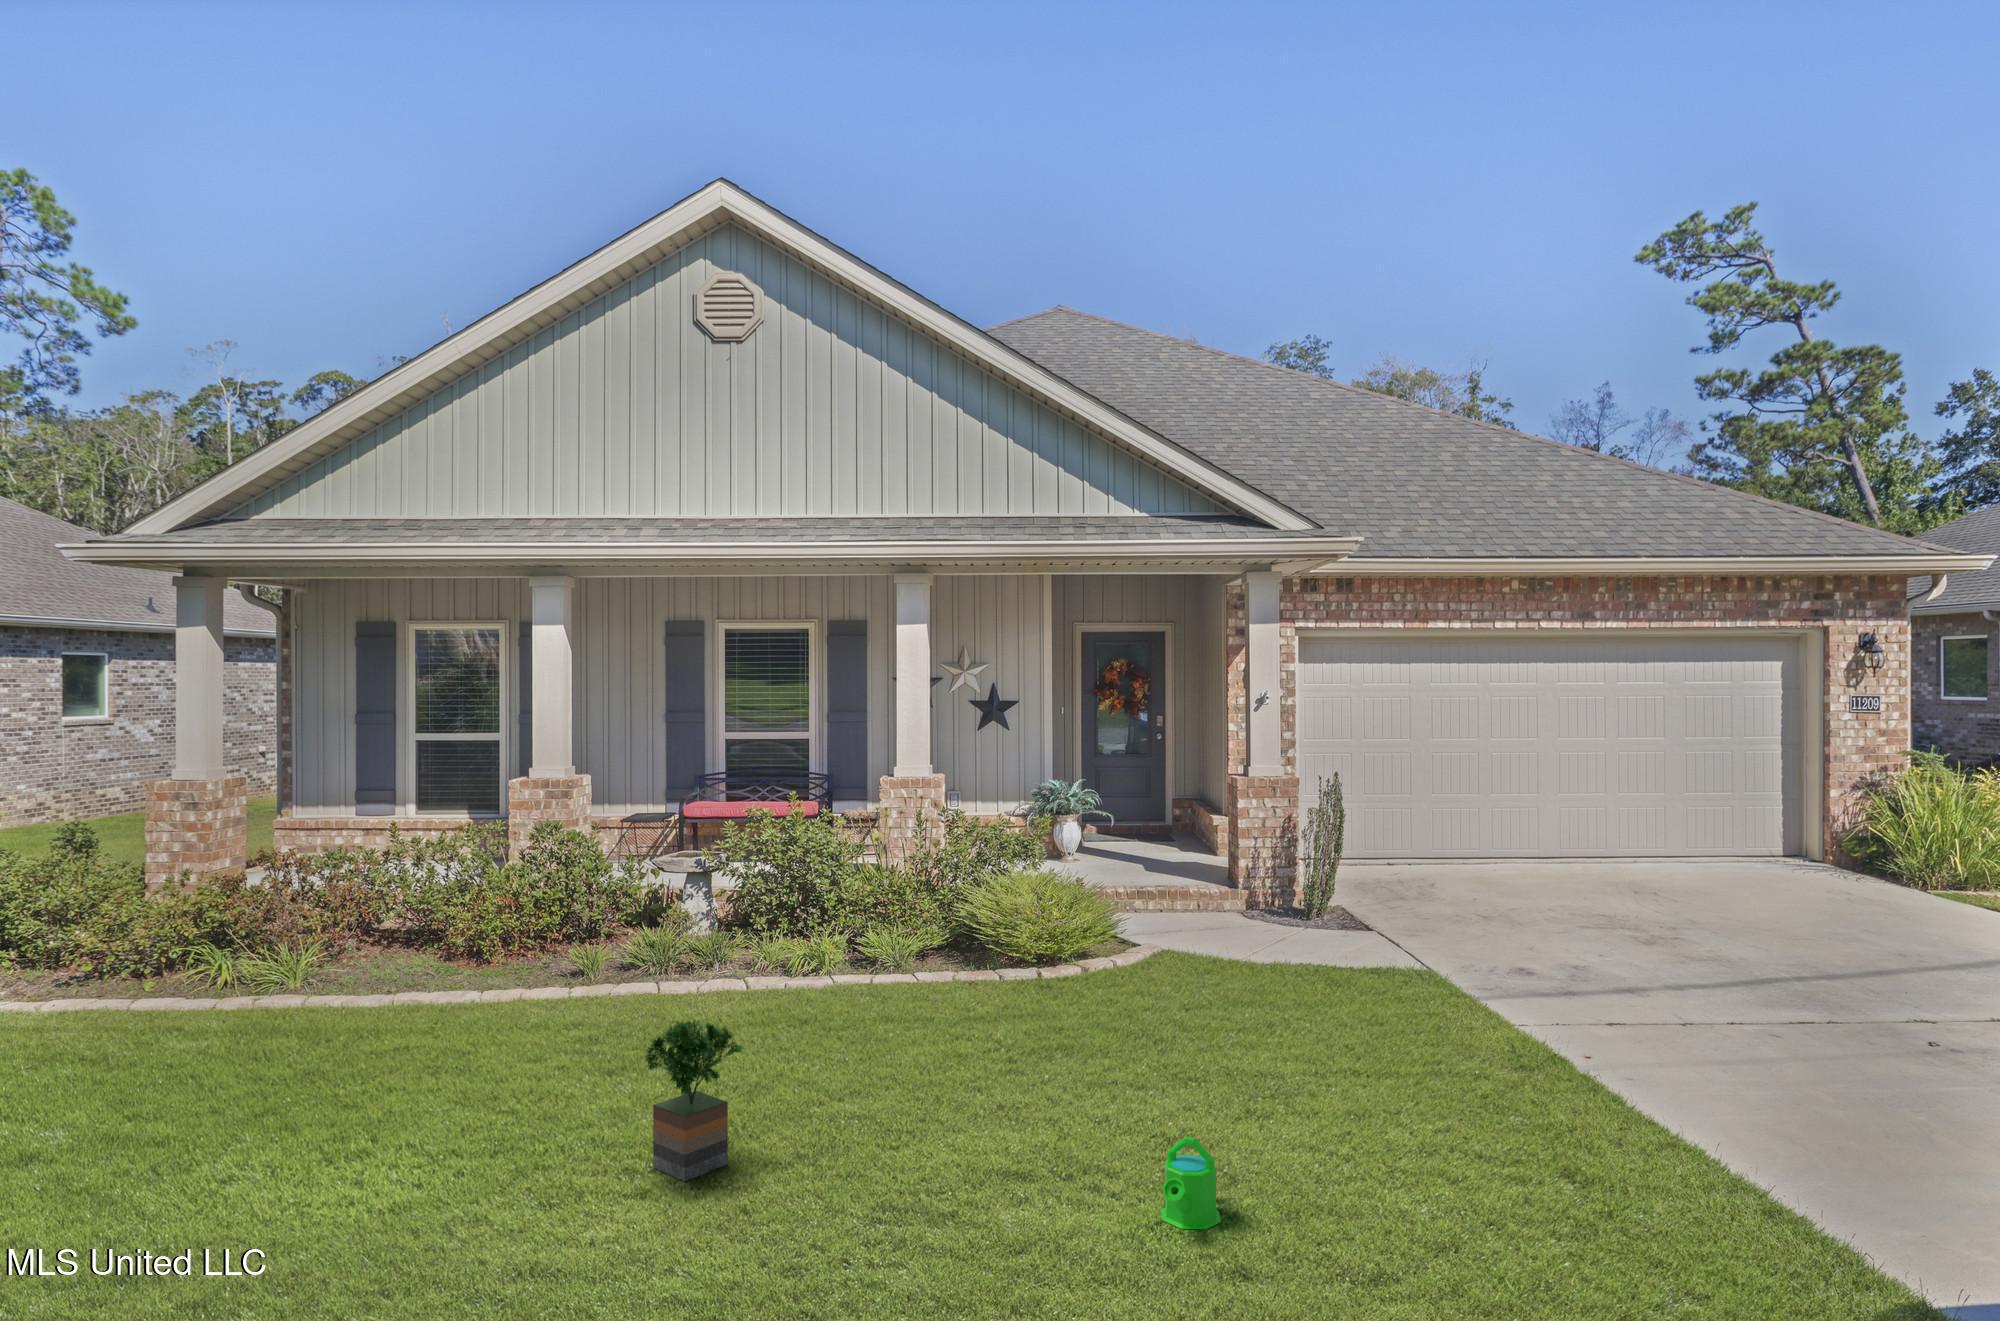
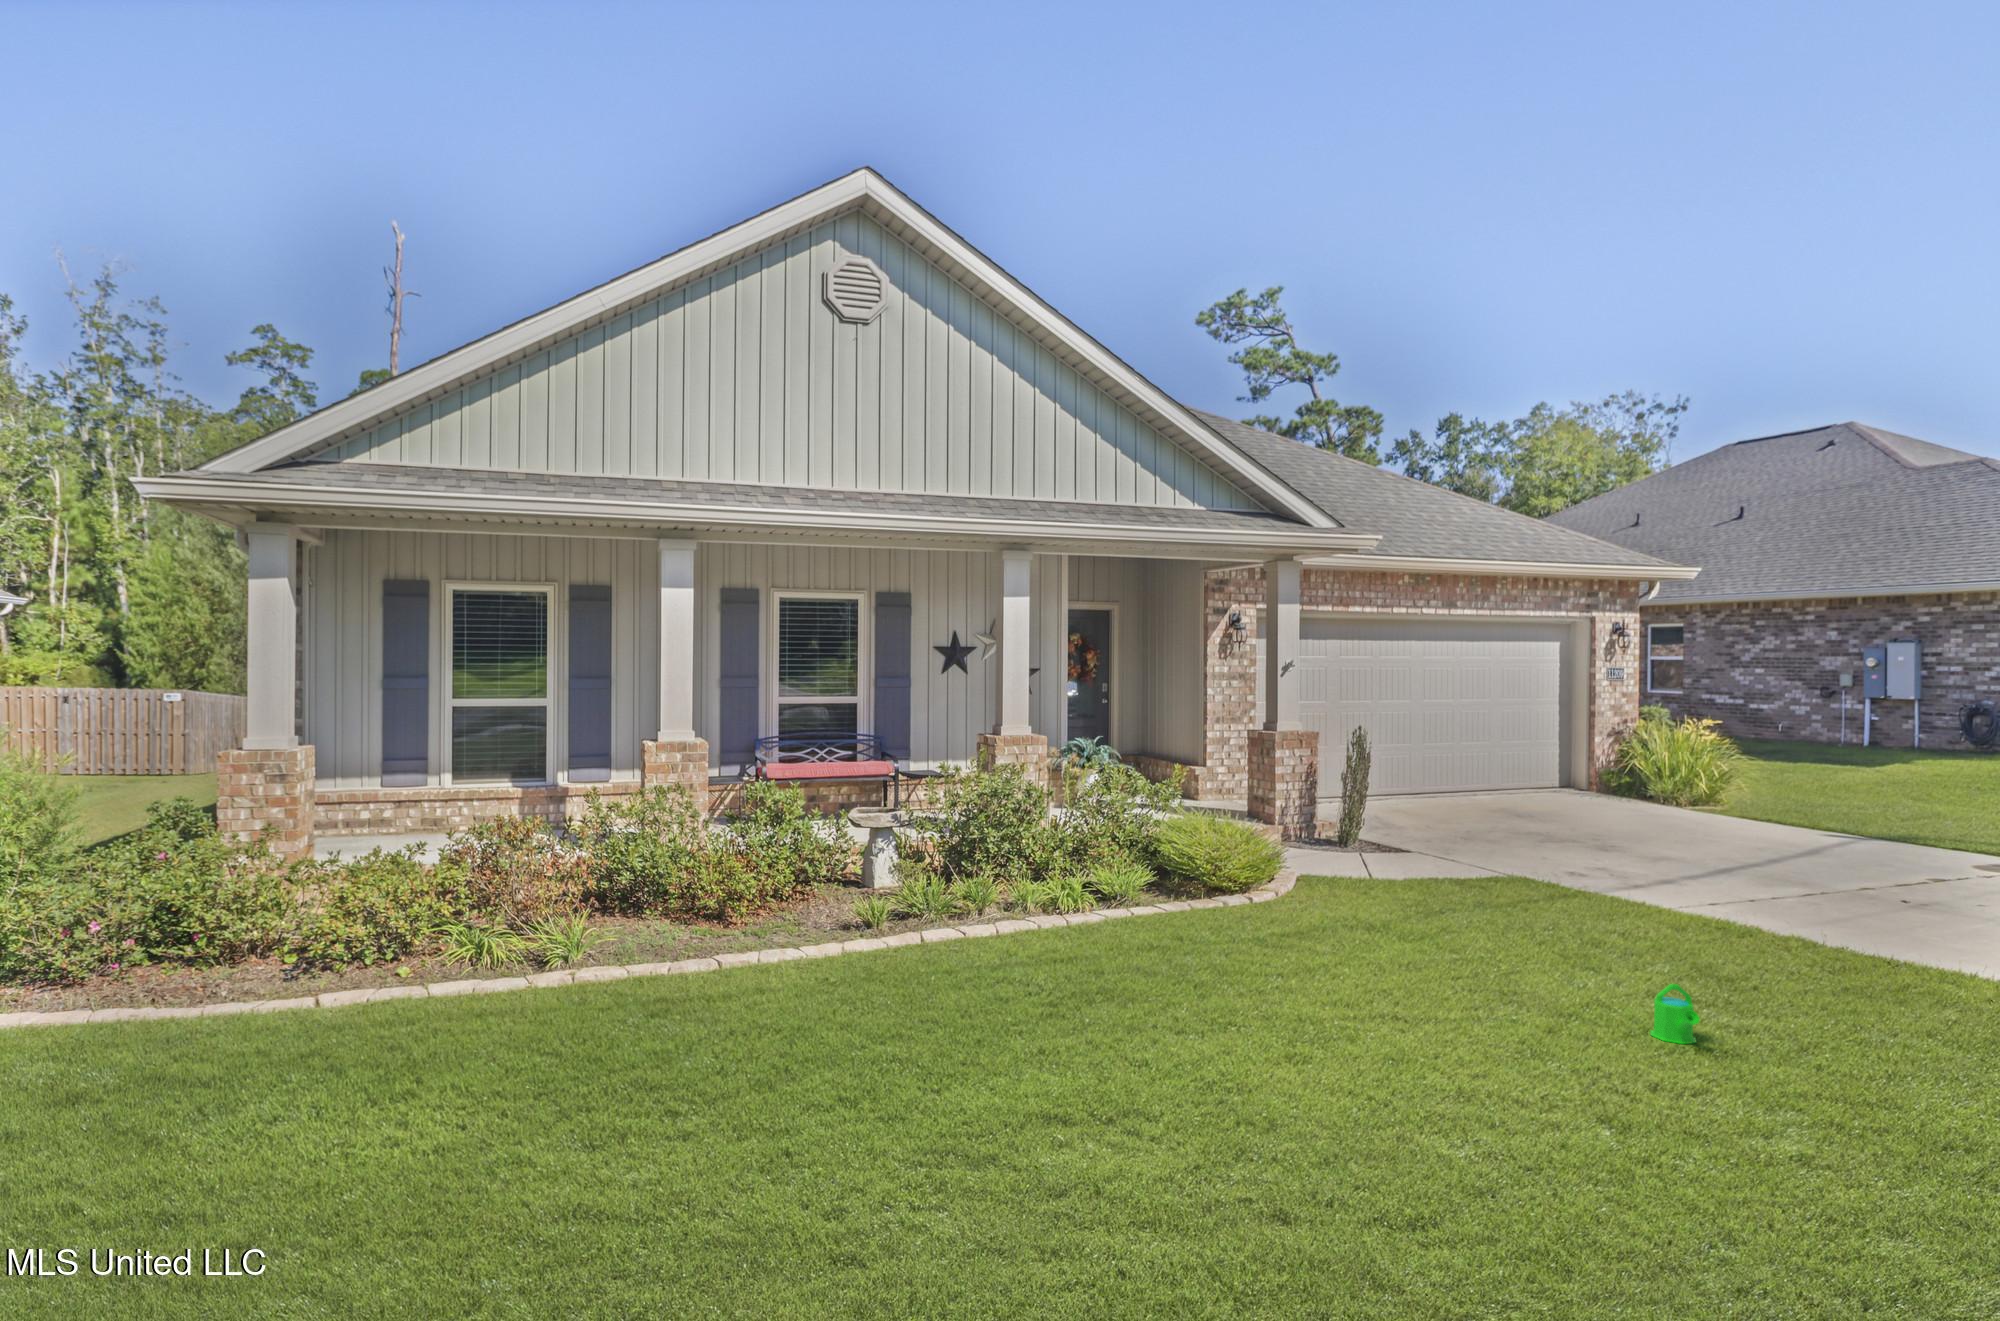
potted tree: present [645,1020,745,1182] -> none [1278,934,1357,1056]

